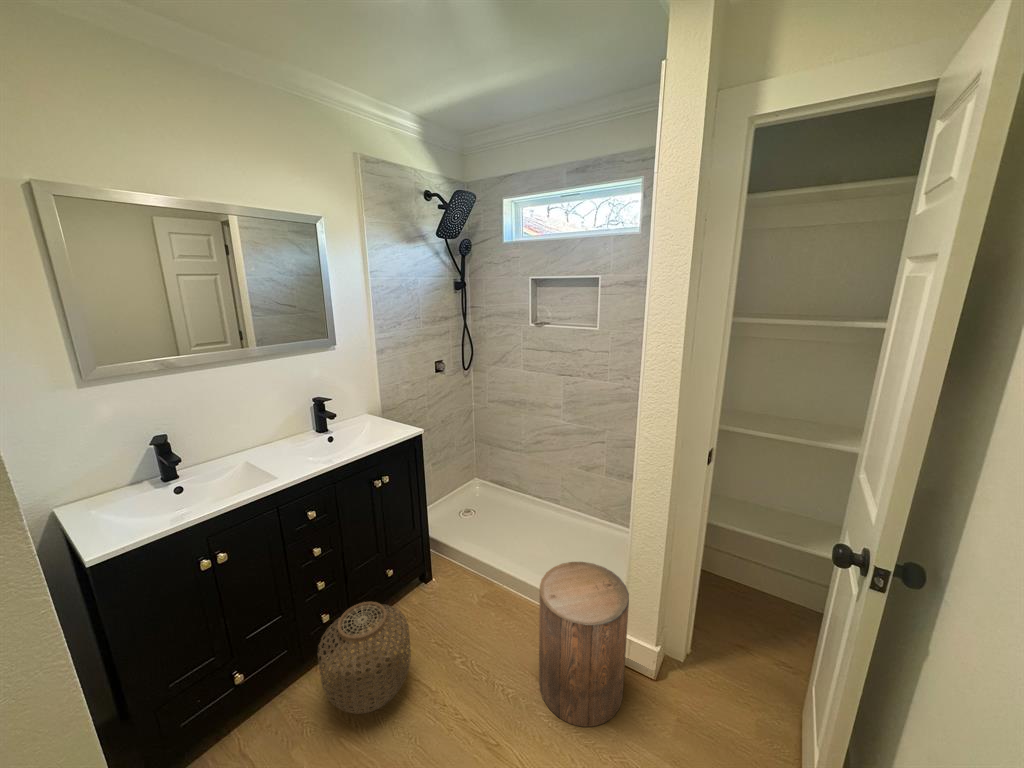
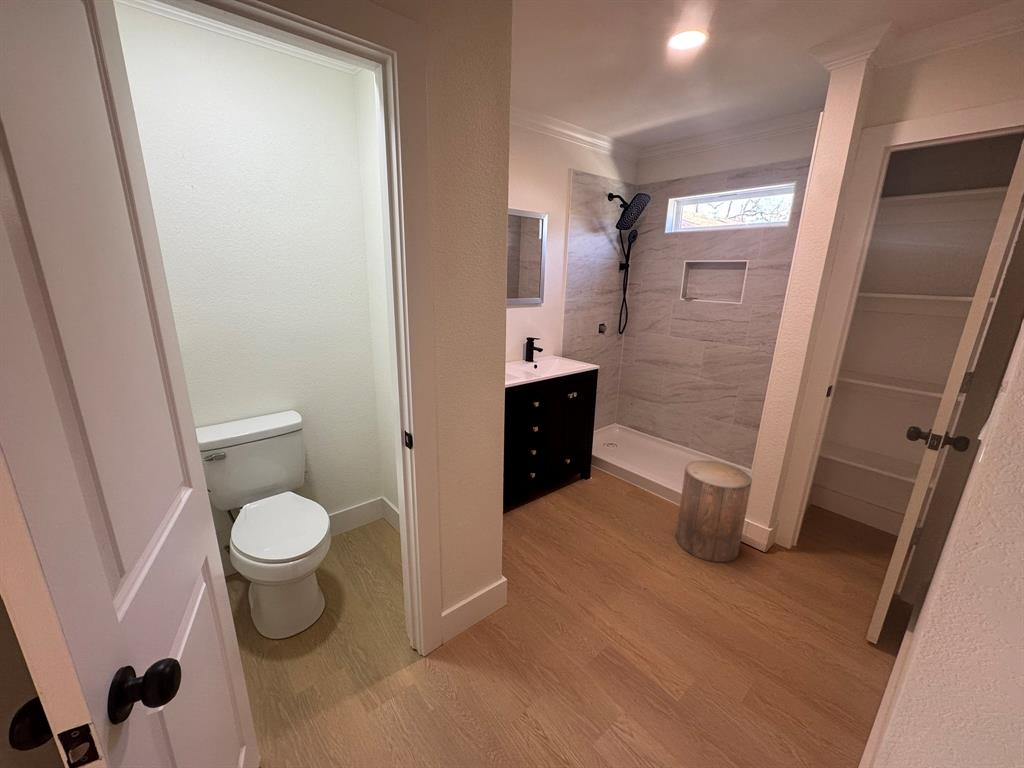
woven basket: present [318,602,411,713] -> none [536,464,591,529]

